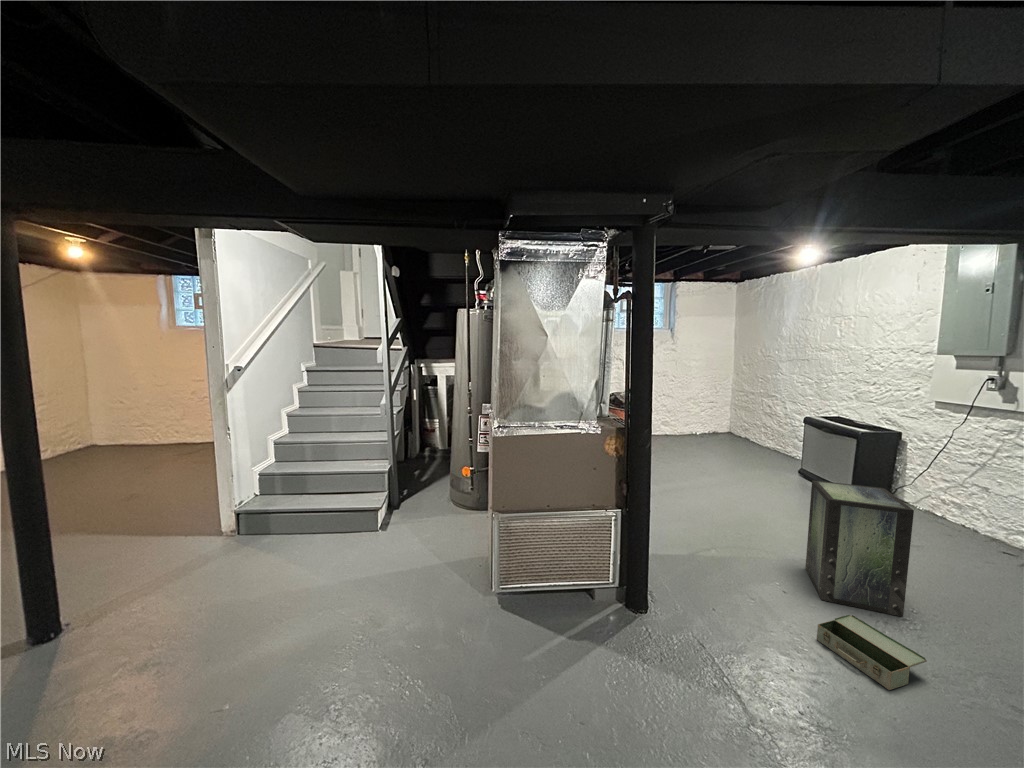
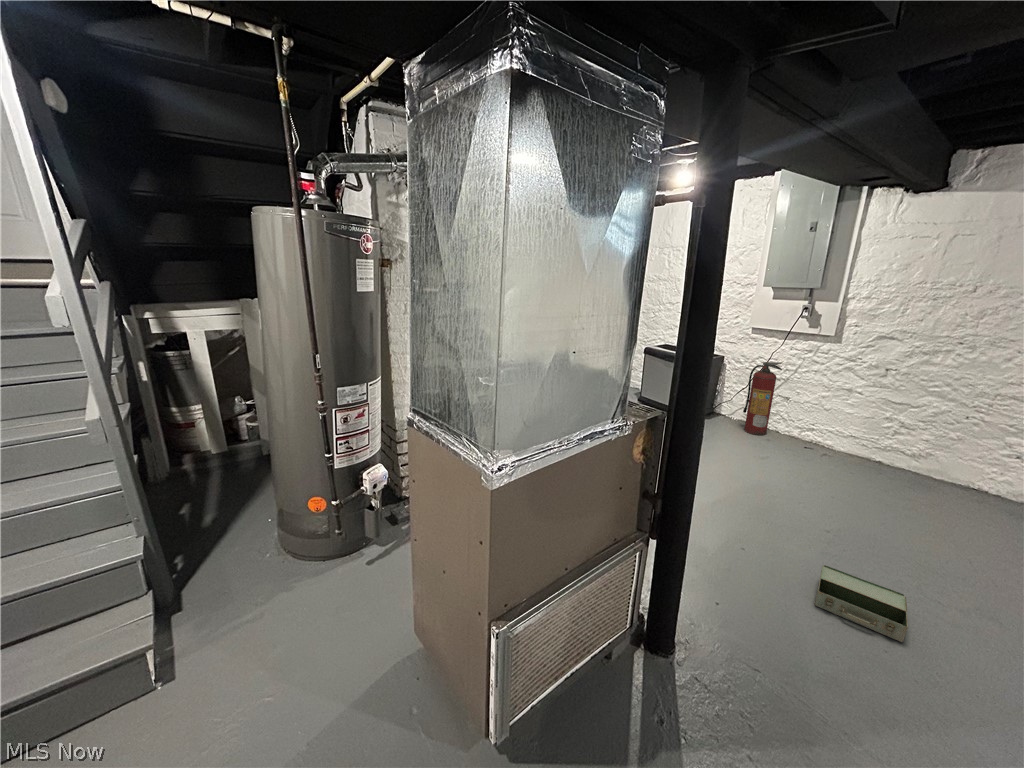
fire extinguisher: none [921,440,968,530] -> present [743,362,782,435]
storage box: present [805,480,914,617] -> none [731,426,851,549]

